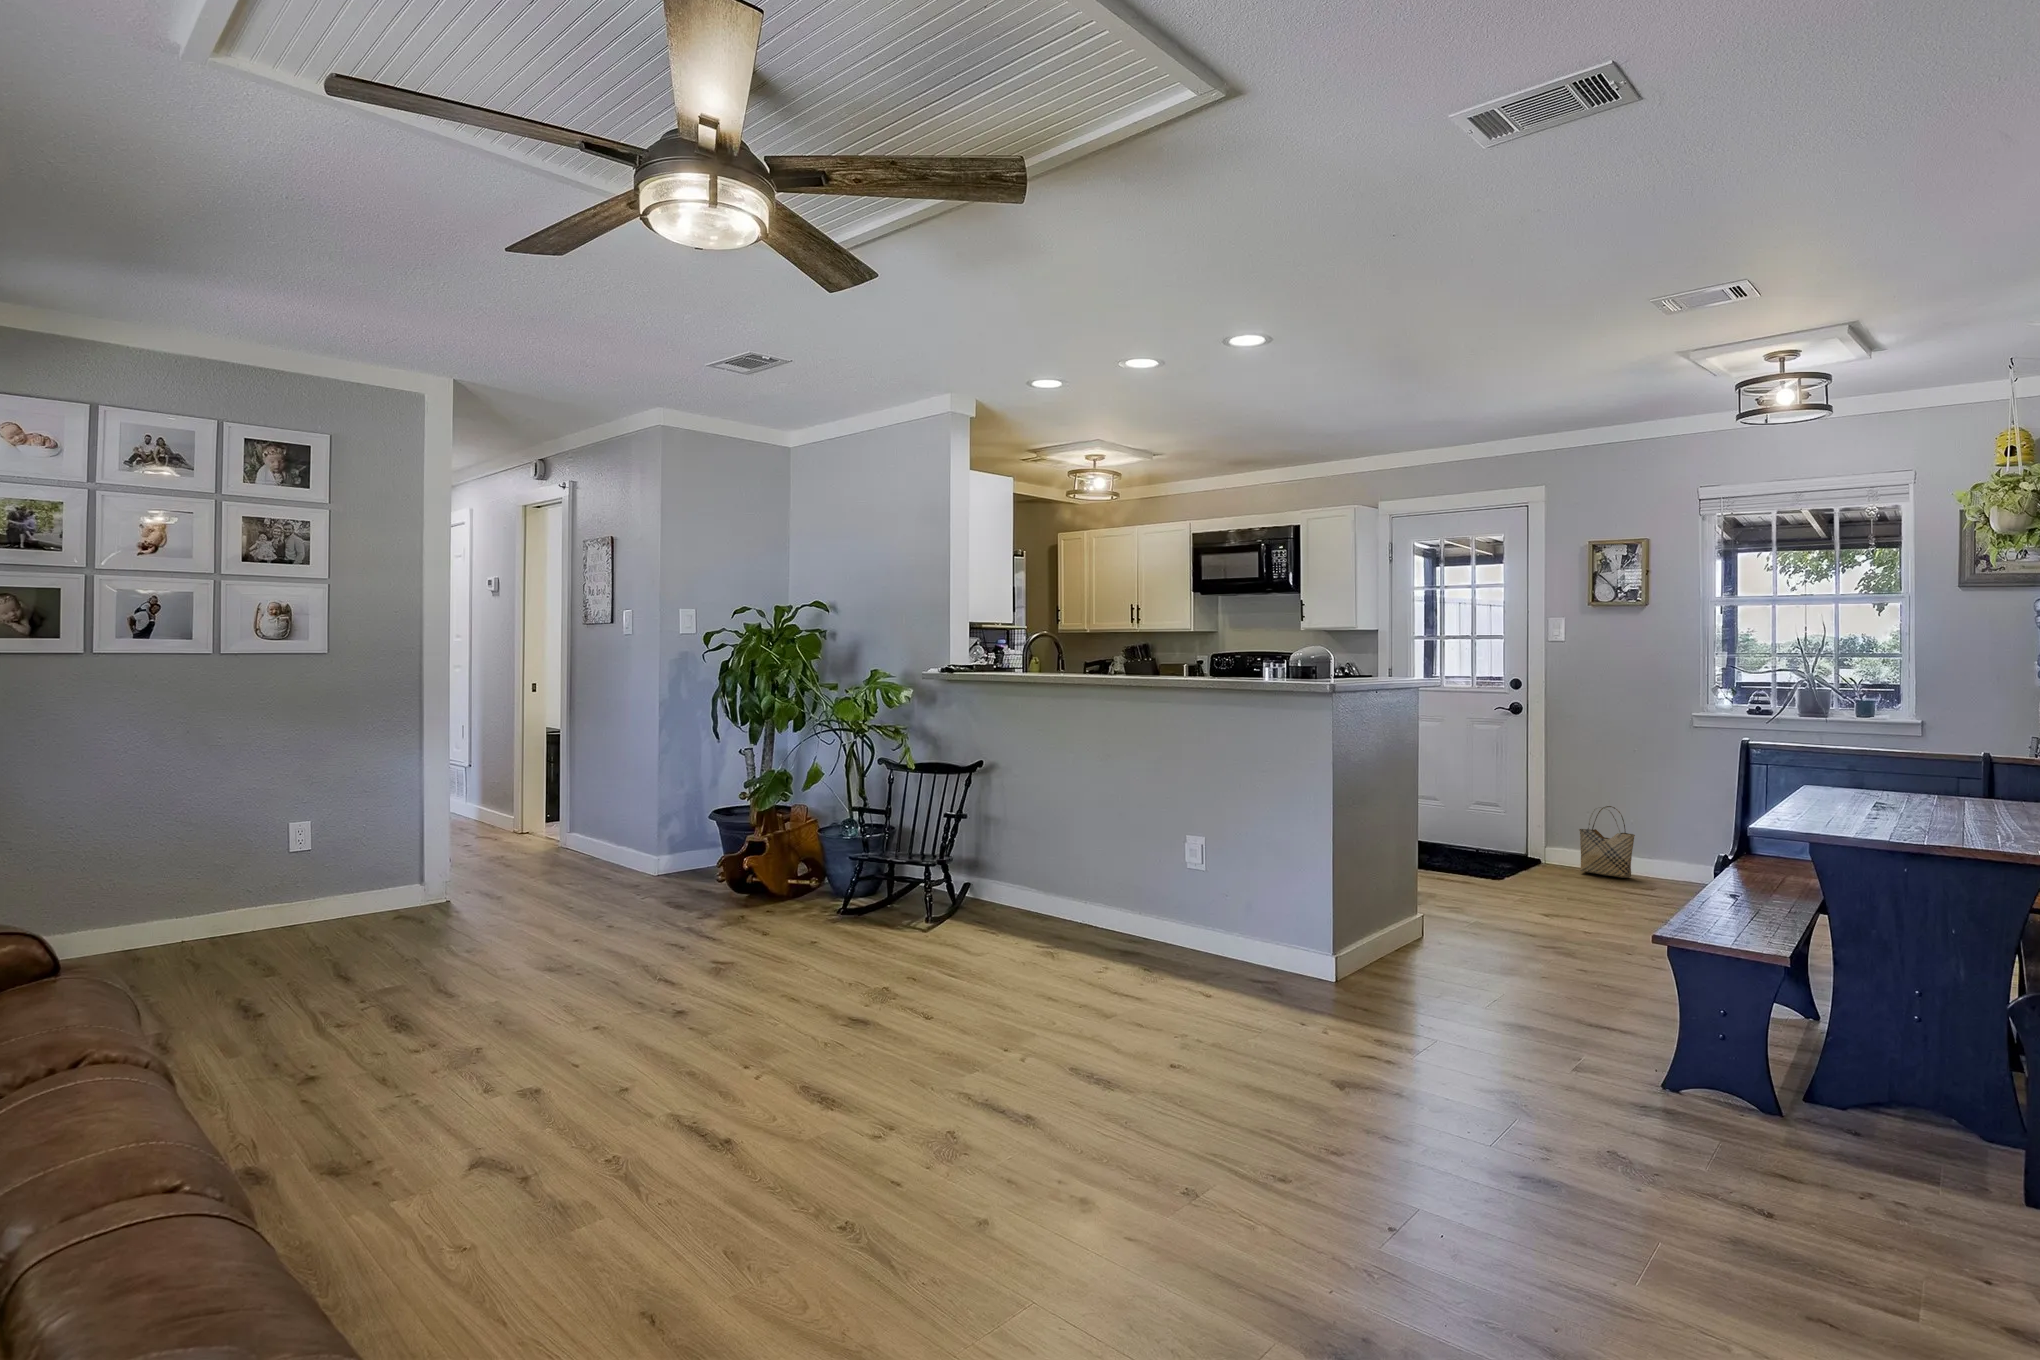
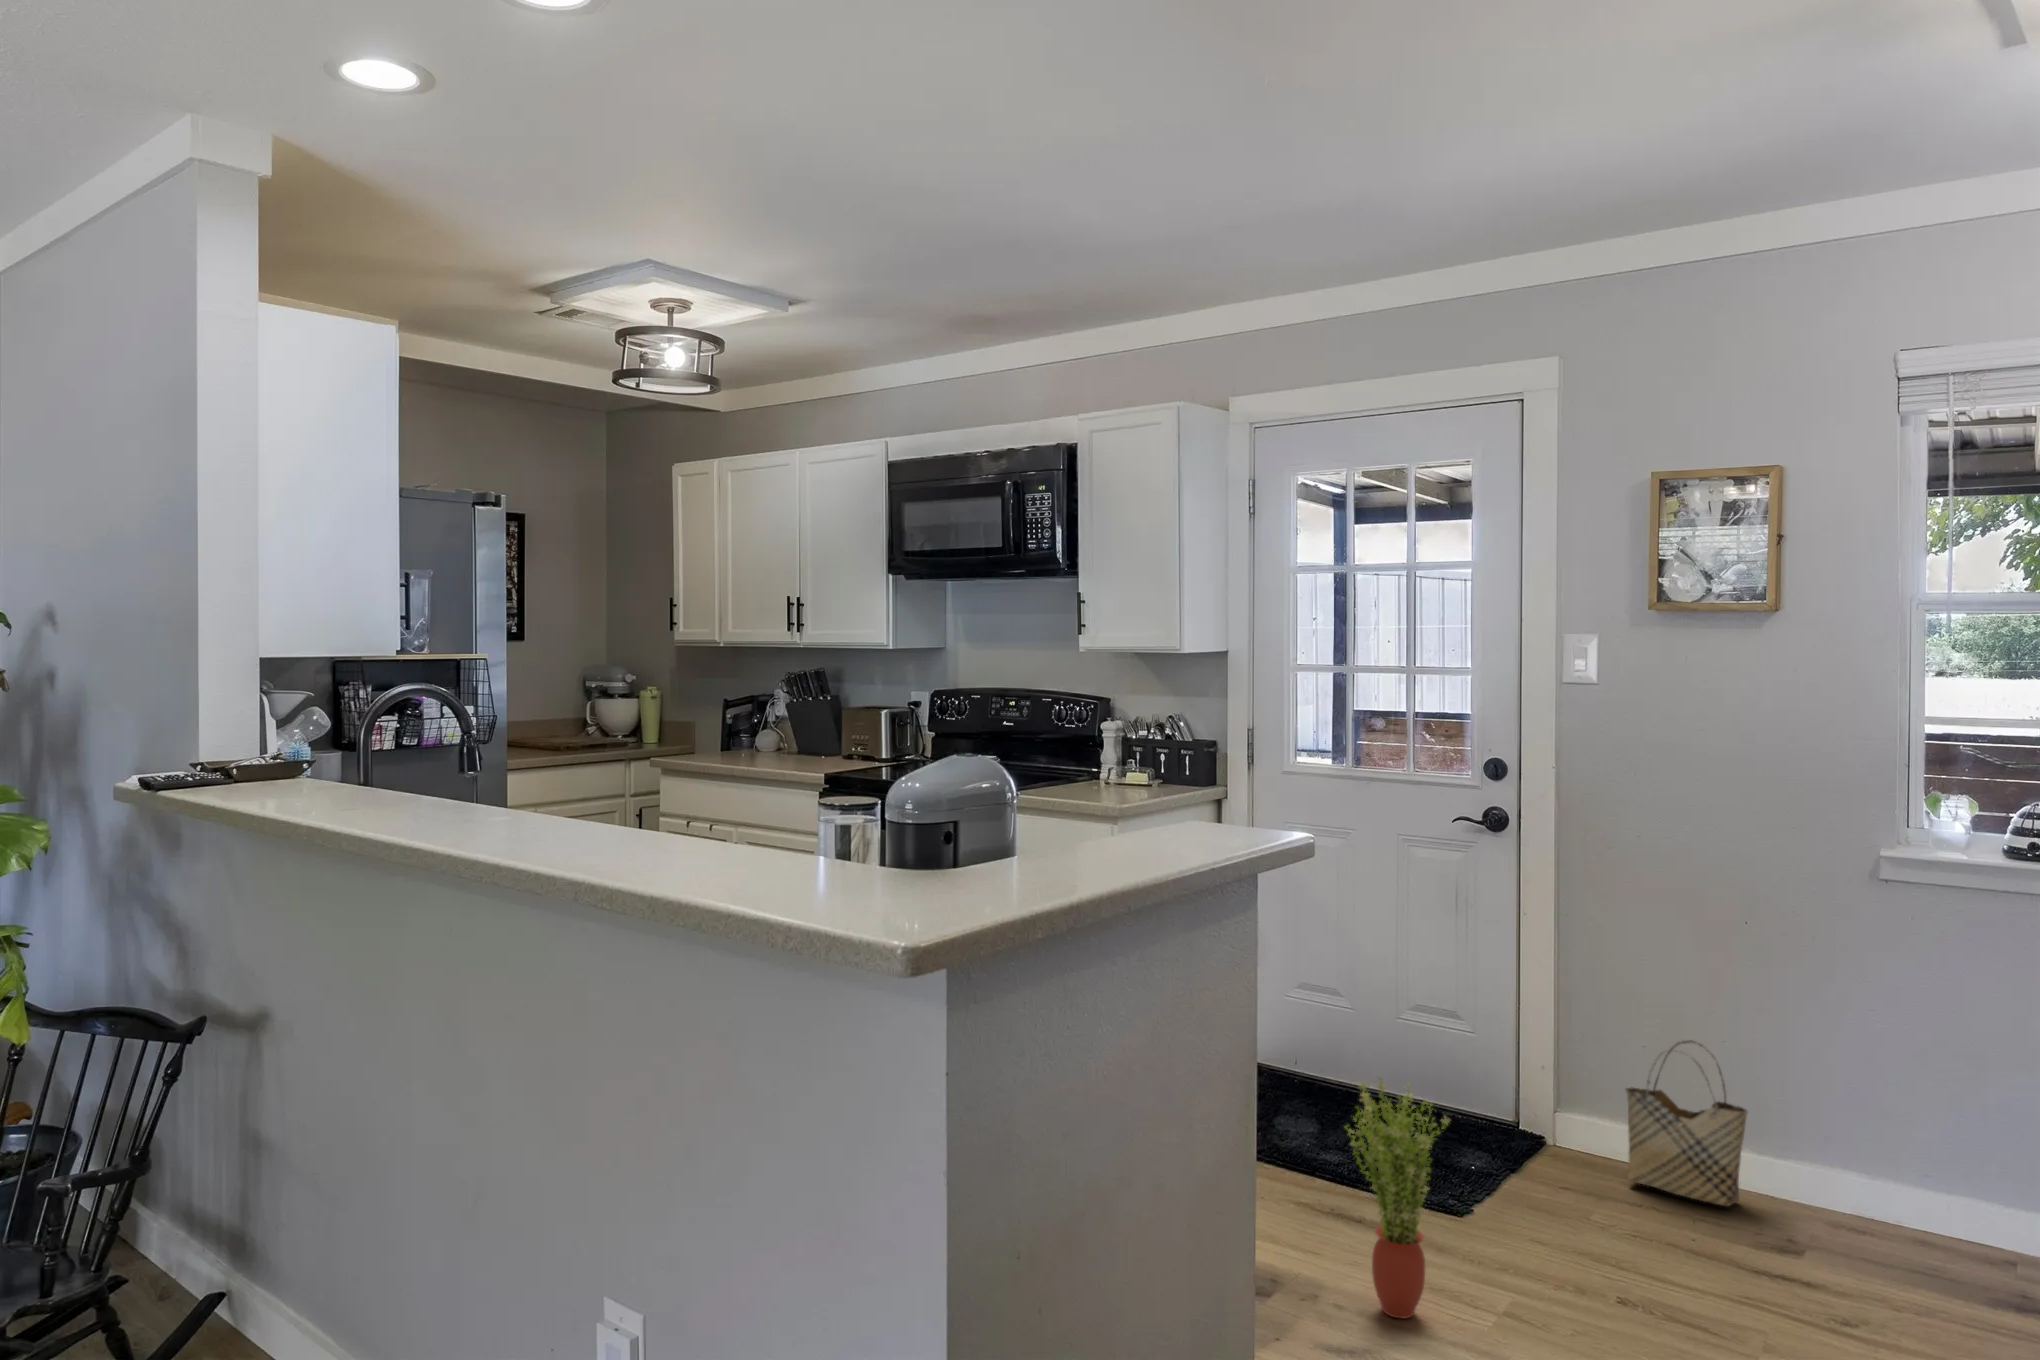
potted plant: none [1454,803,1500,904] -> present [1345,1078,1449,1319]

